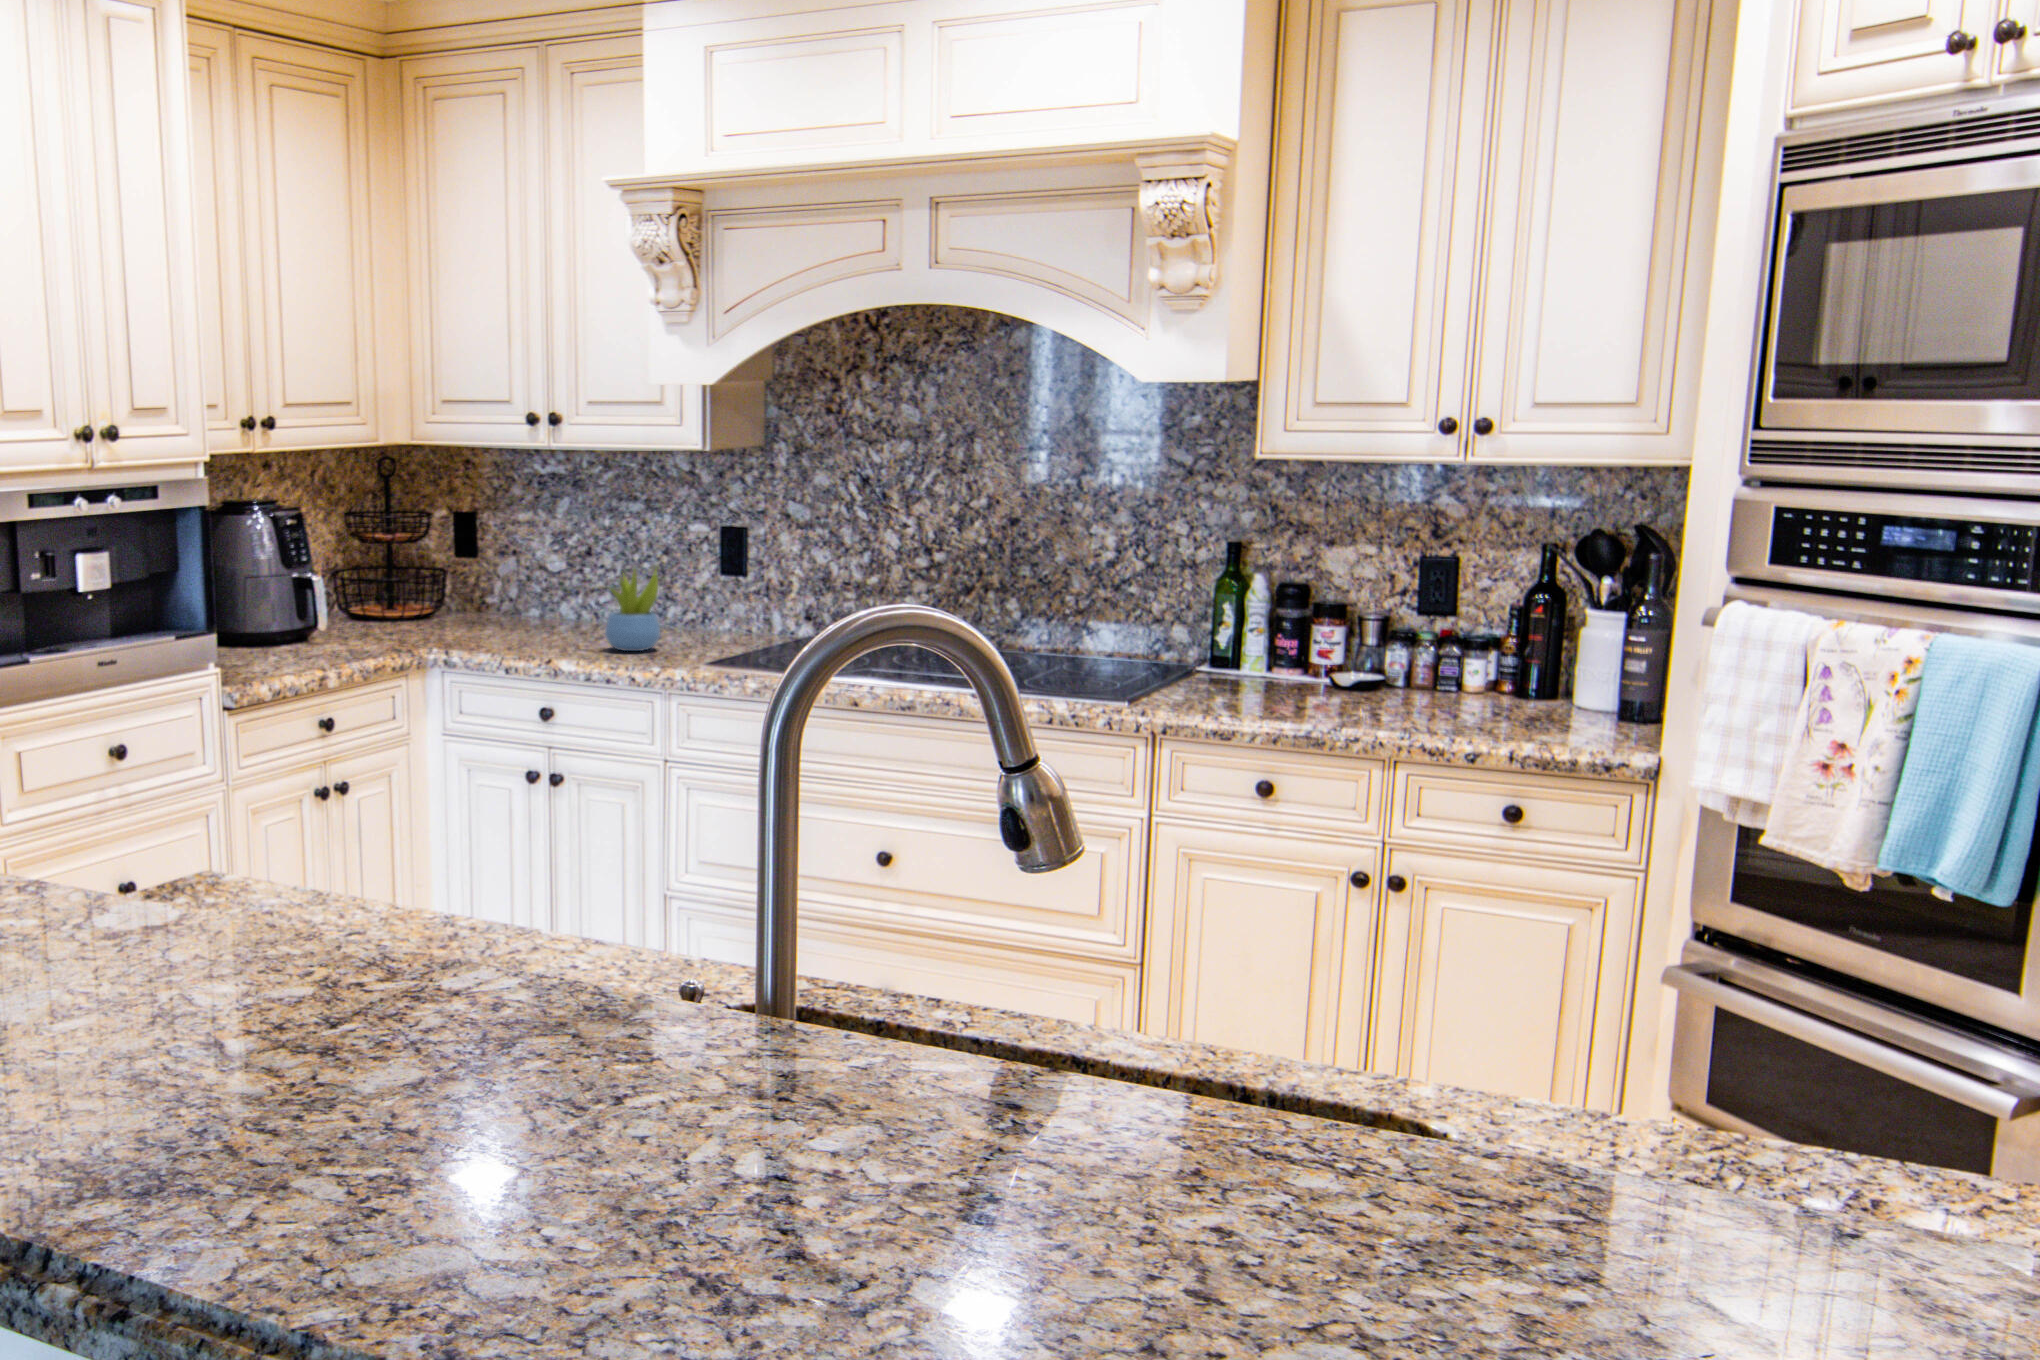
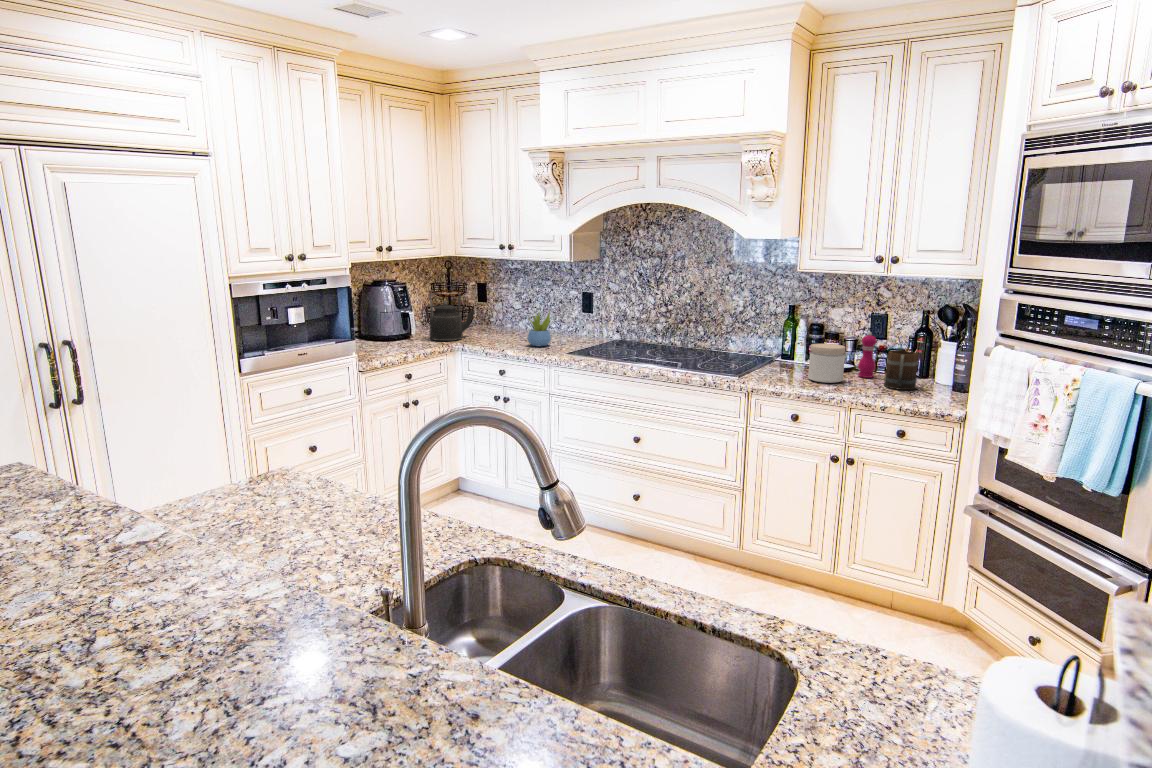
kettle: none [365,530,470,643] -> present [429,293,475,341]
pepper mill: none [1395,594,1437,700] -> present [858,332,876,378]
jar: none [1285,623,1371,709] -> present [808,344,845,383]
mug: none [1460,634,1537,721] -> present [884,351,918,390]

